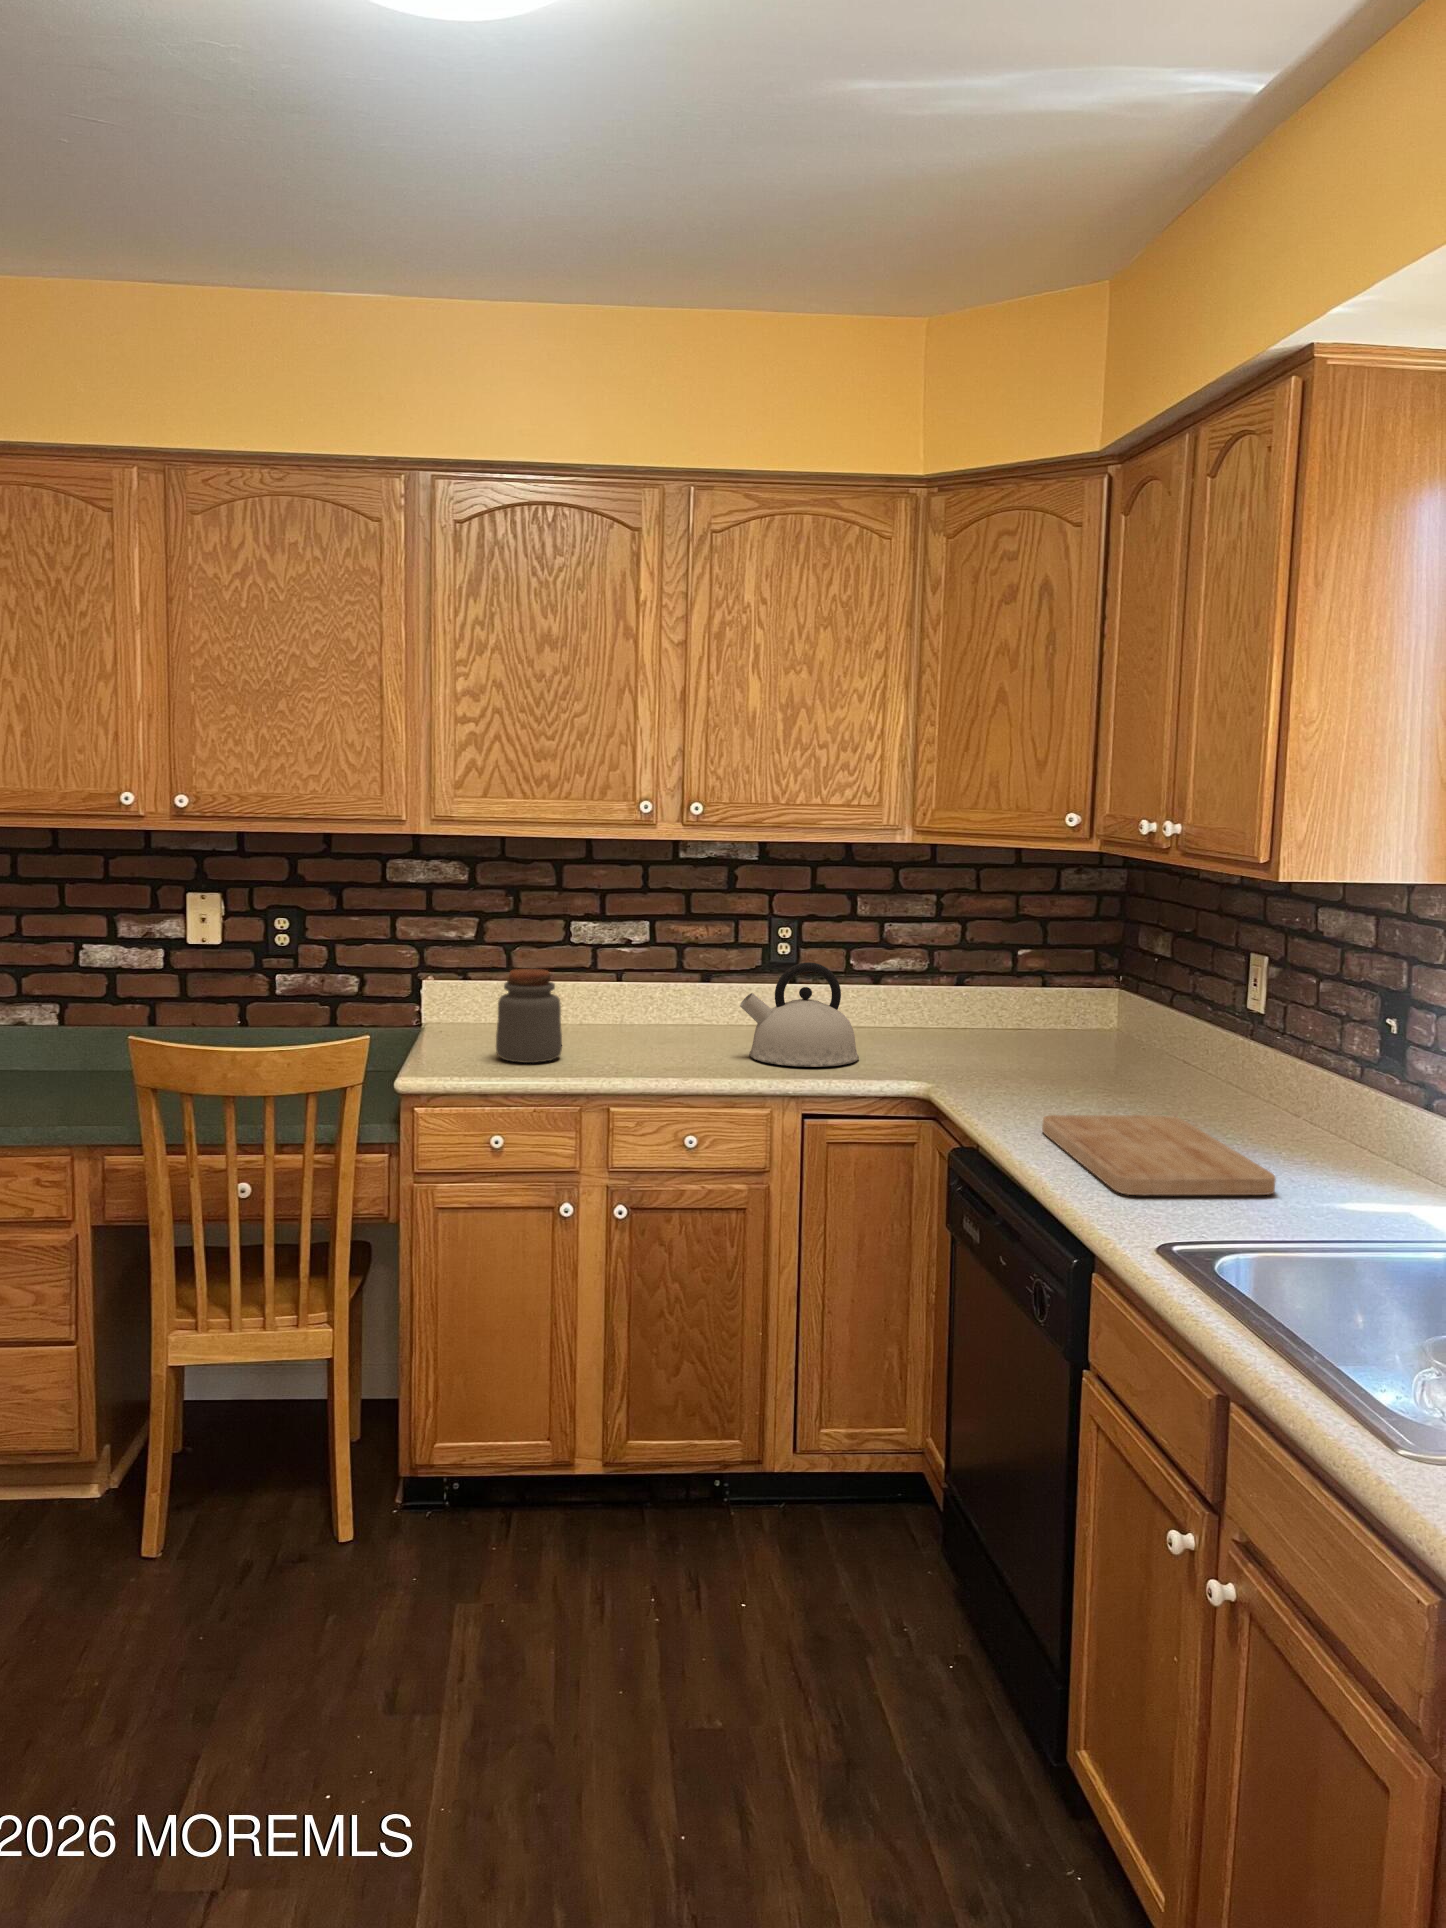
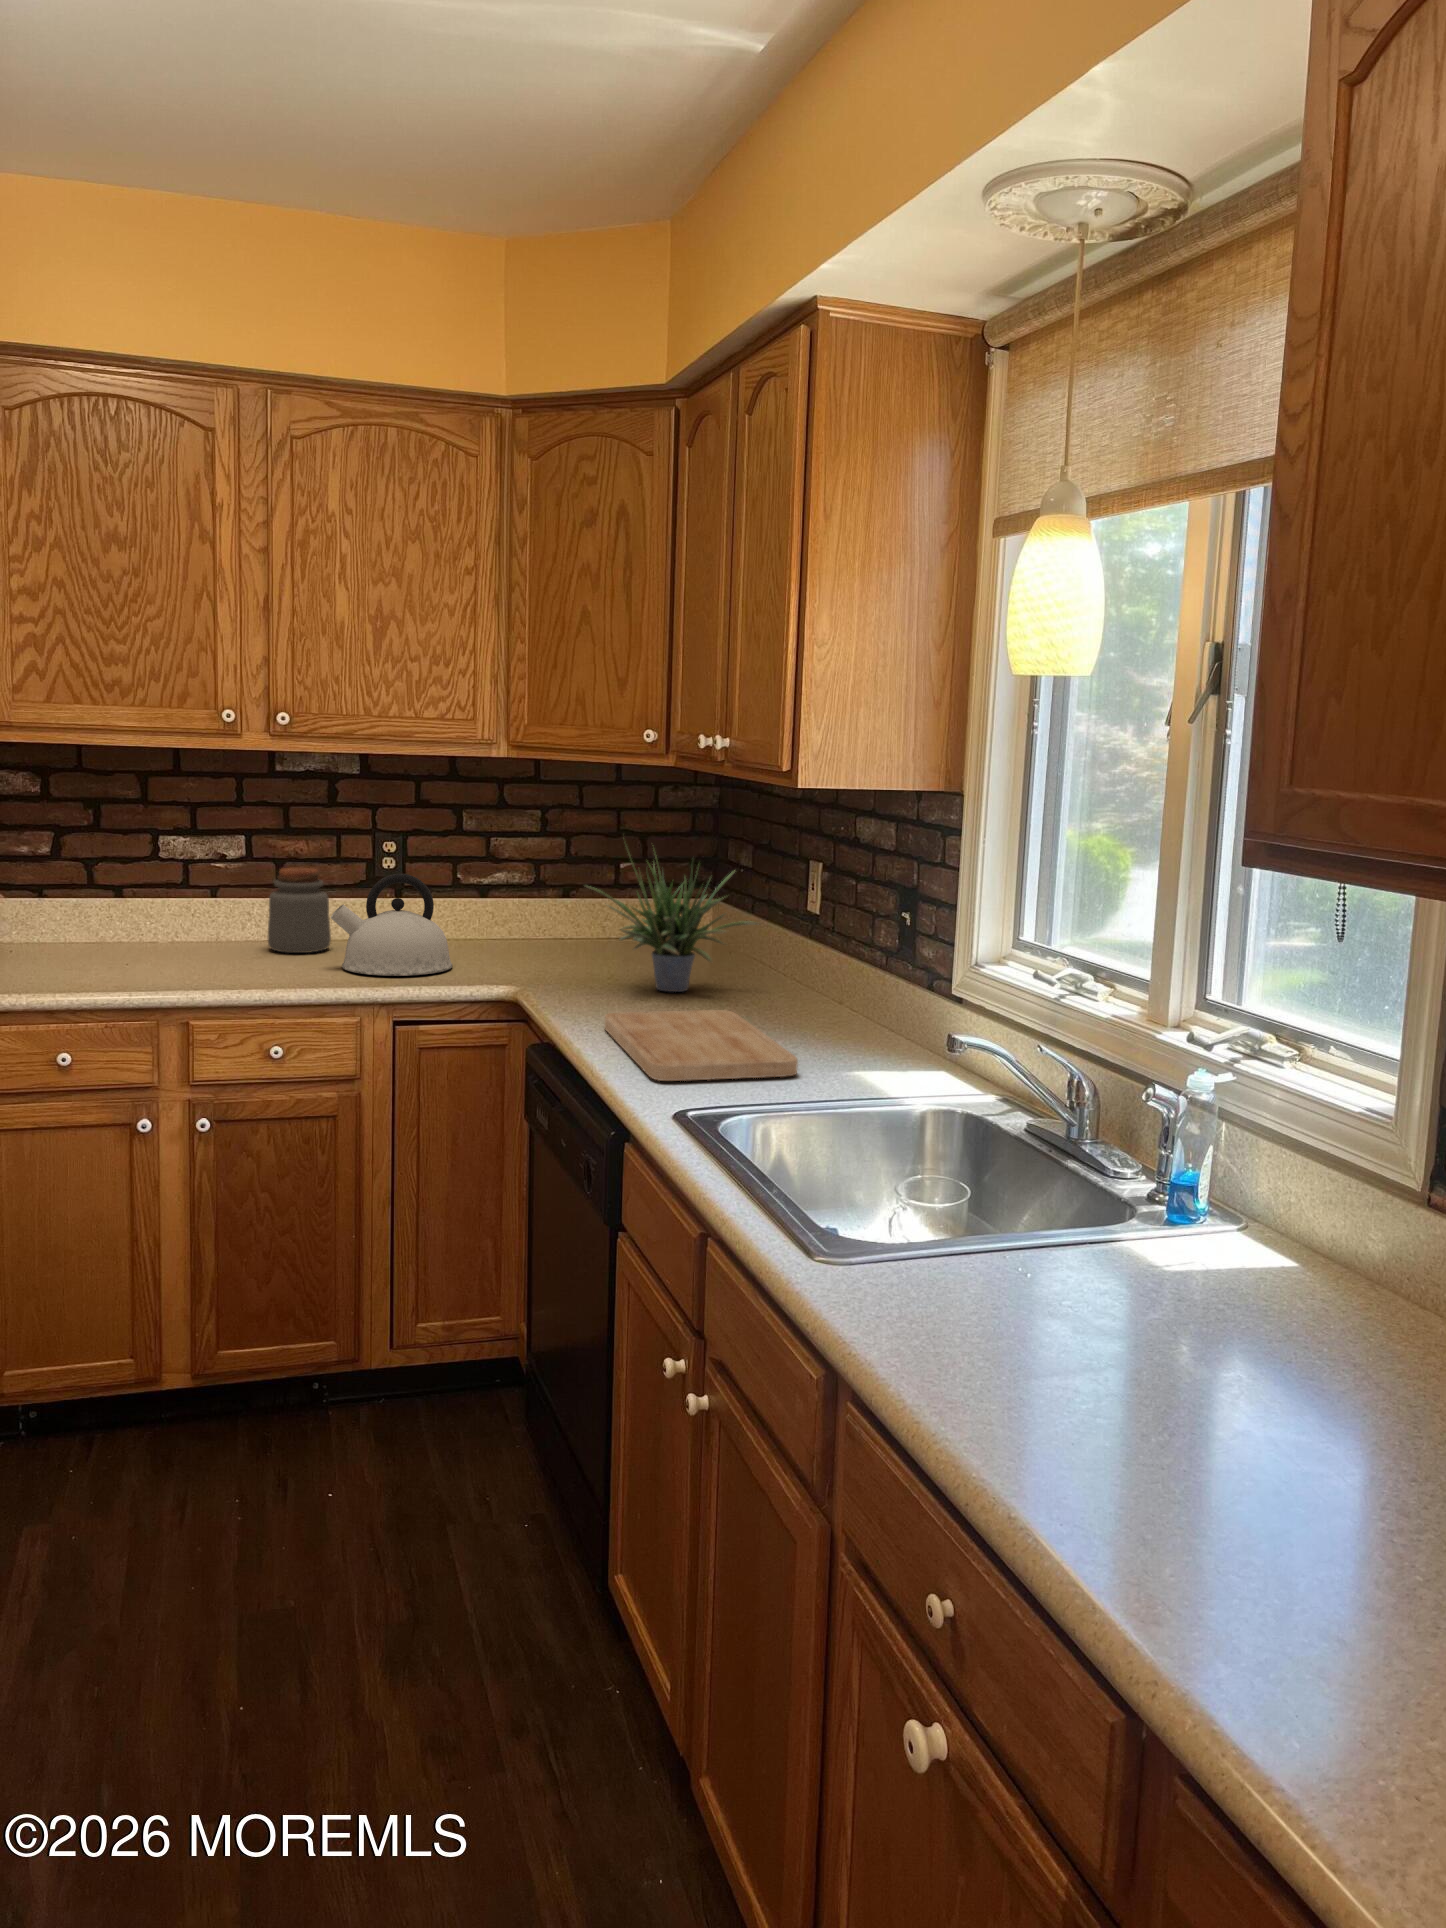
potted plant: none [1005,924,1196,1092] -> present [586,846,759,992]
jar: present [496,969,562,1063] -> present [268,868,331,953]

